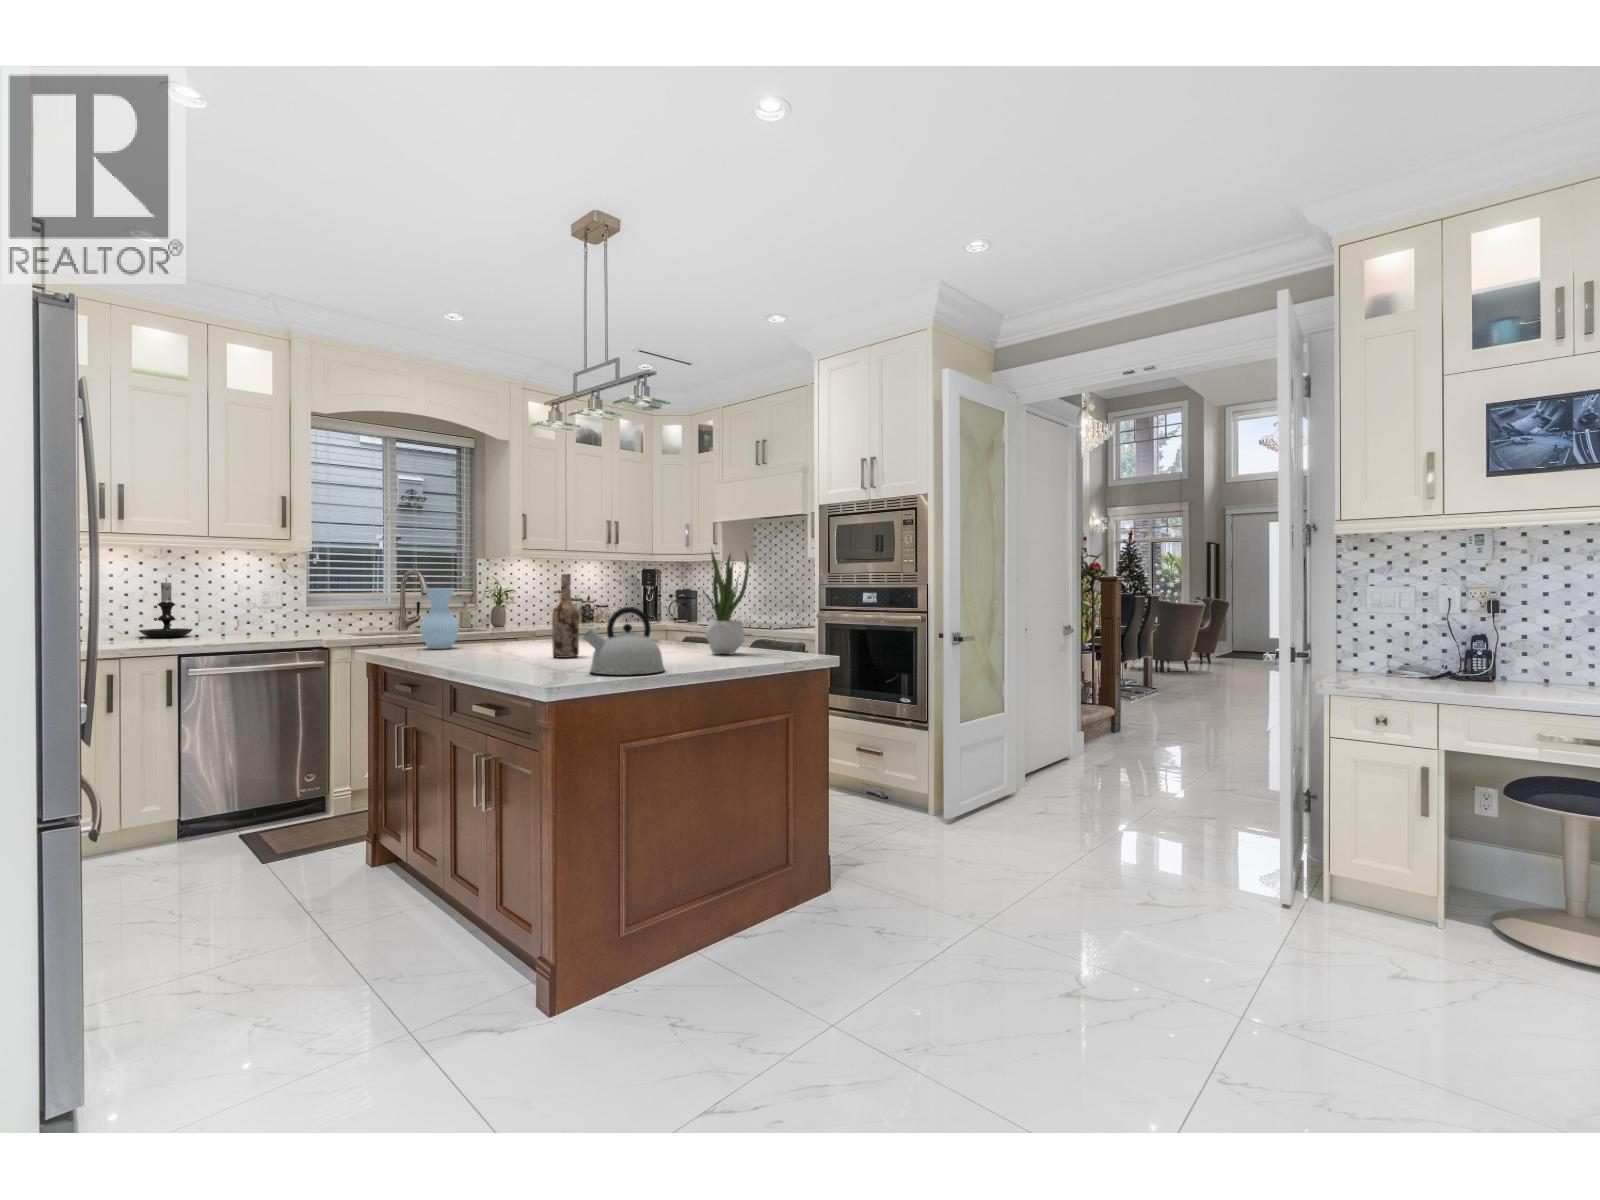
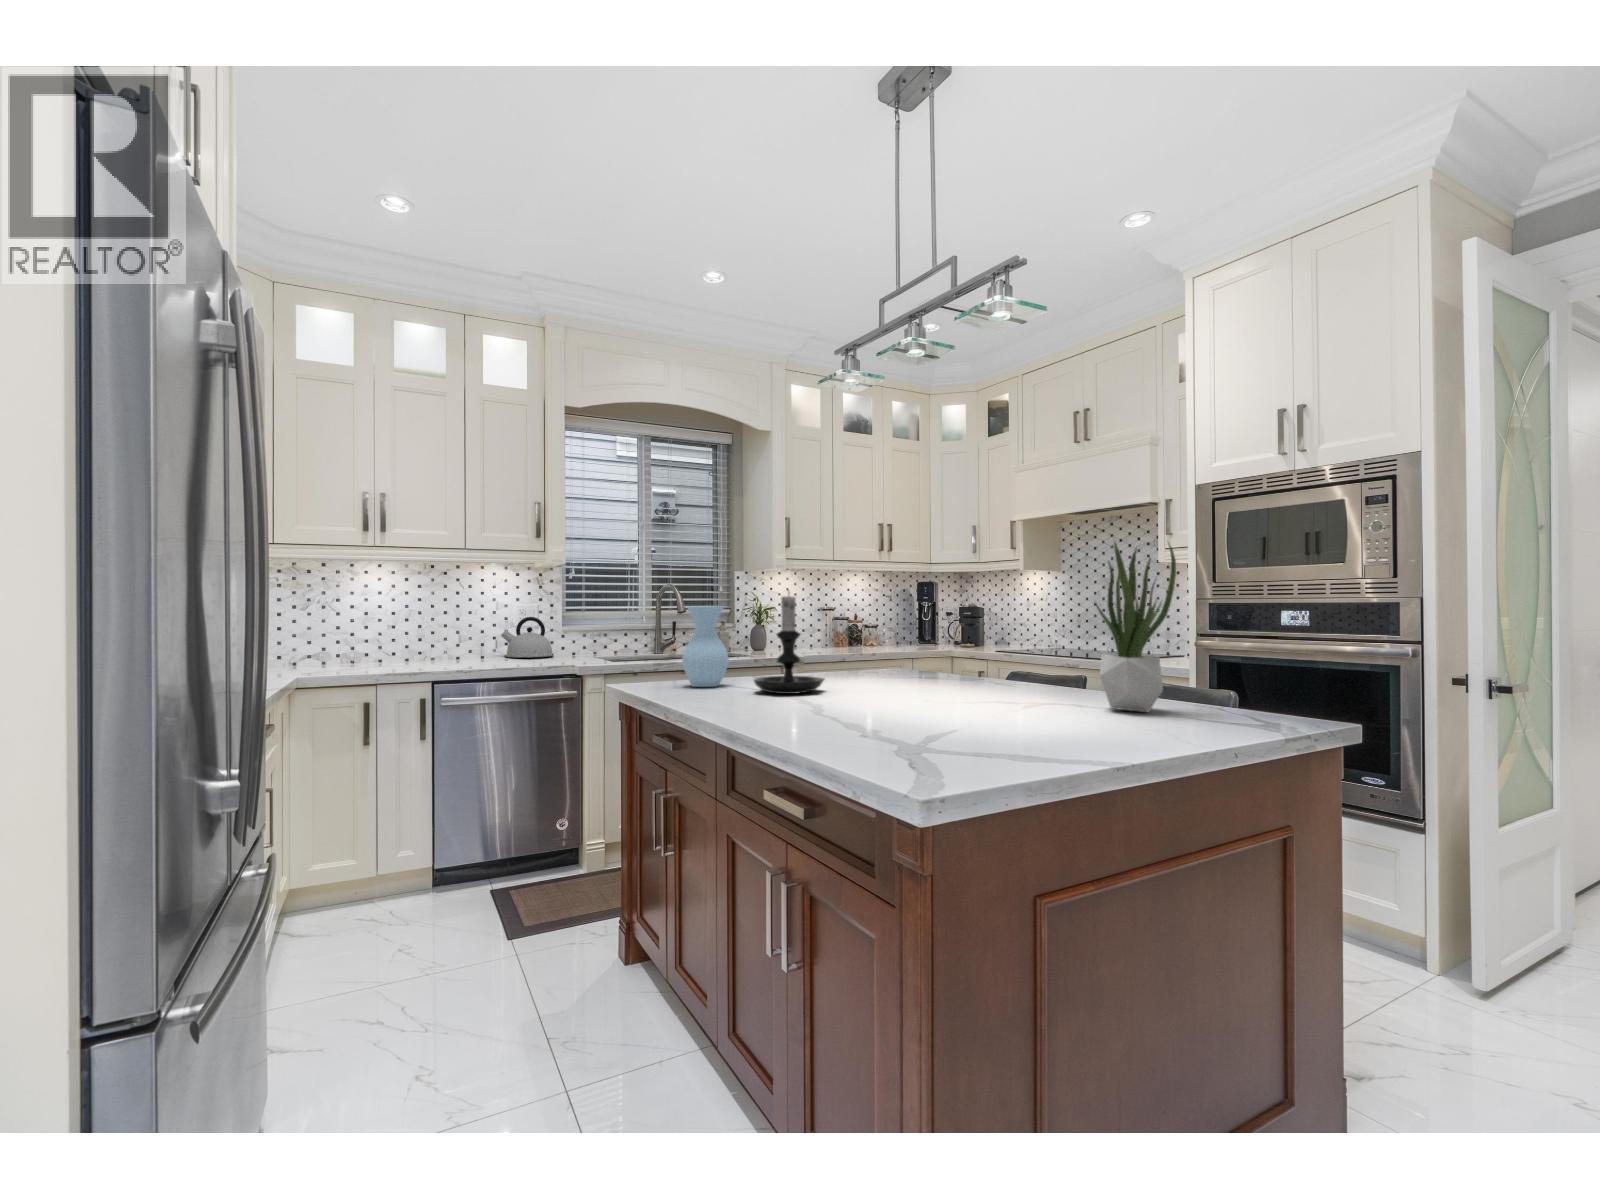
wine bottle: present [552,574,579,658] -> none [864,585,903,710]
candle holder: present [139,578,192,638] -> present [754,592,825,694]
kettle: present [583,607,665,675] -> present [501,617,553,657]

